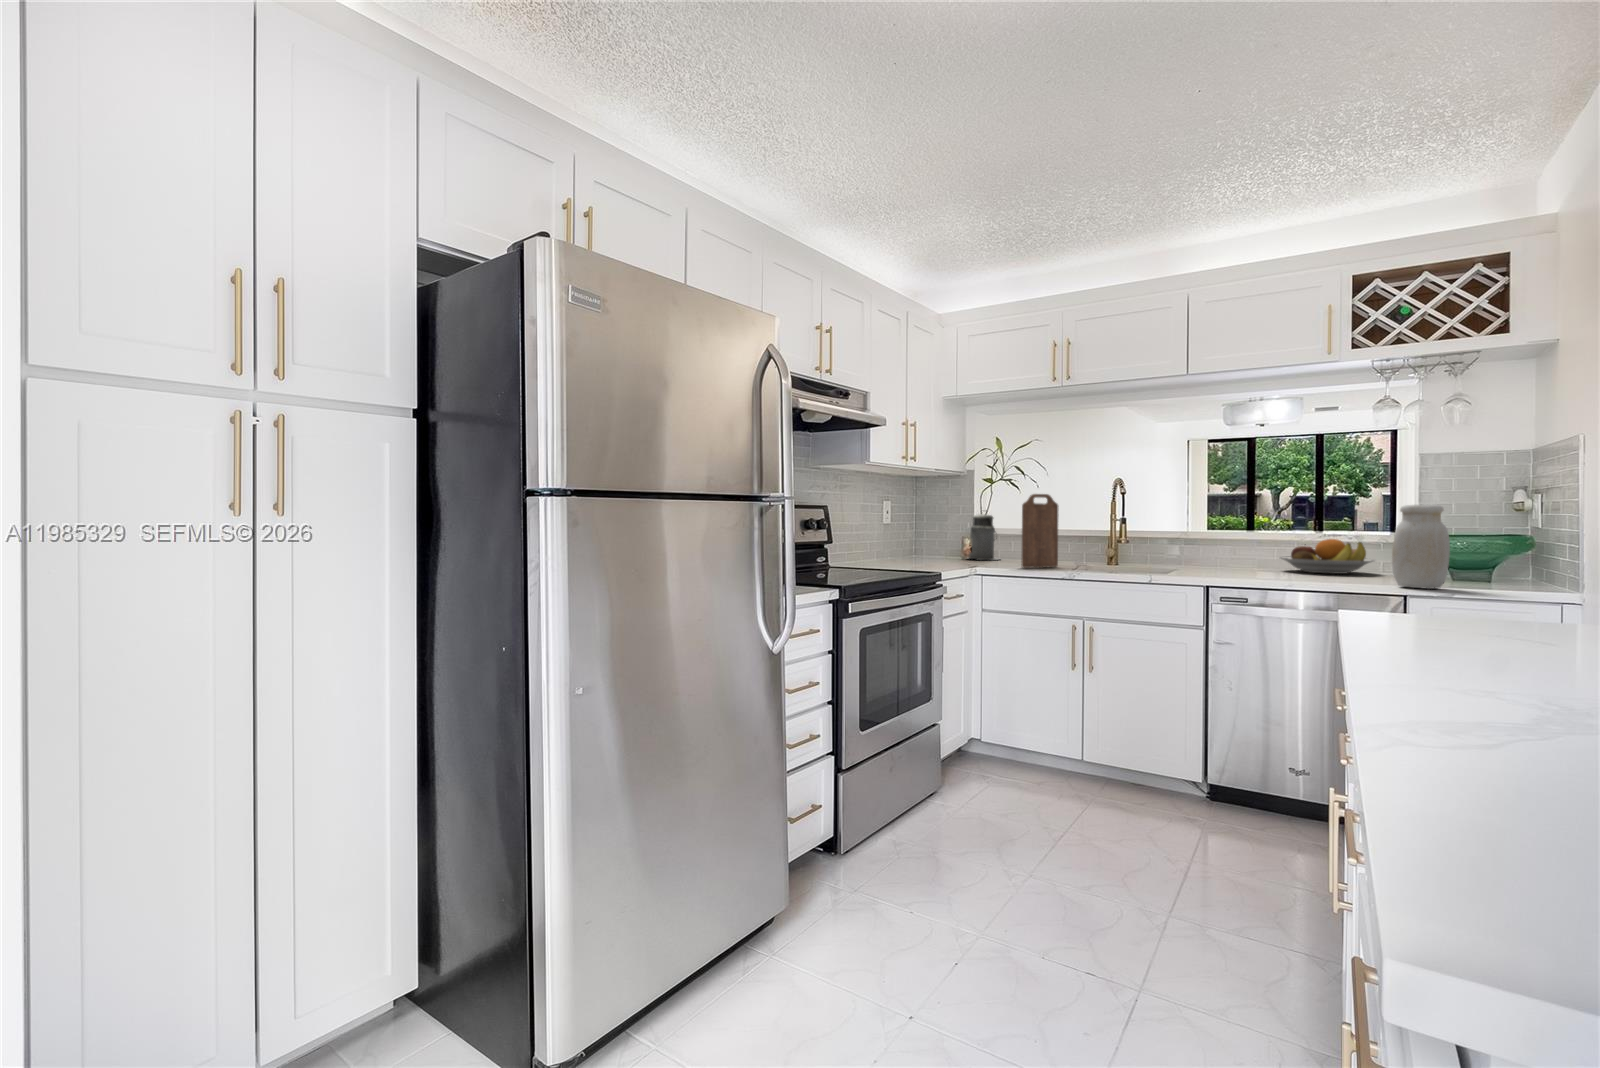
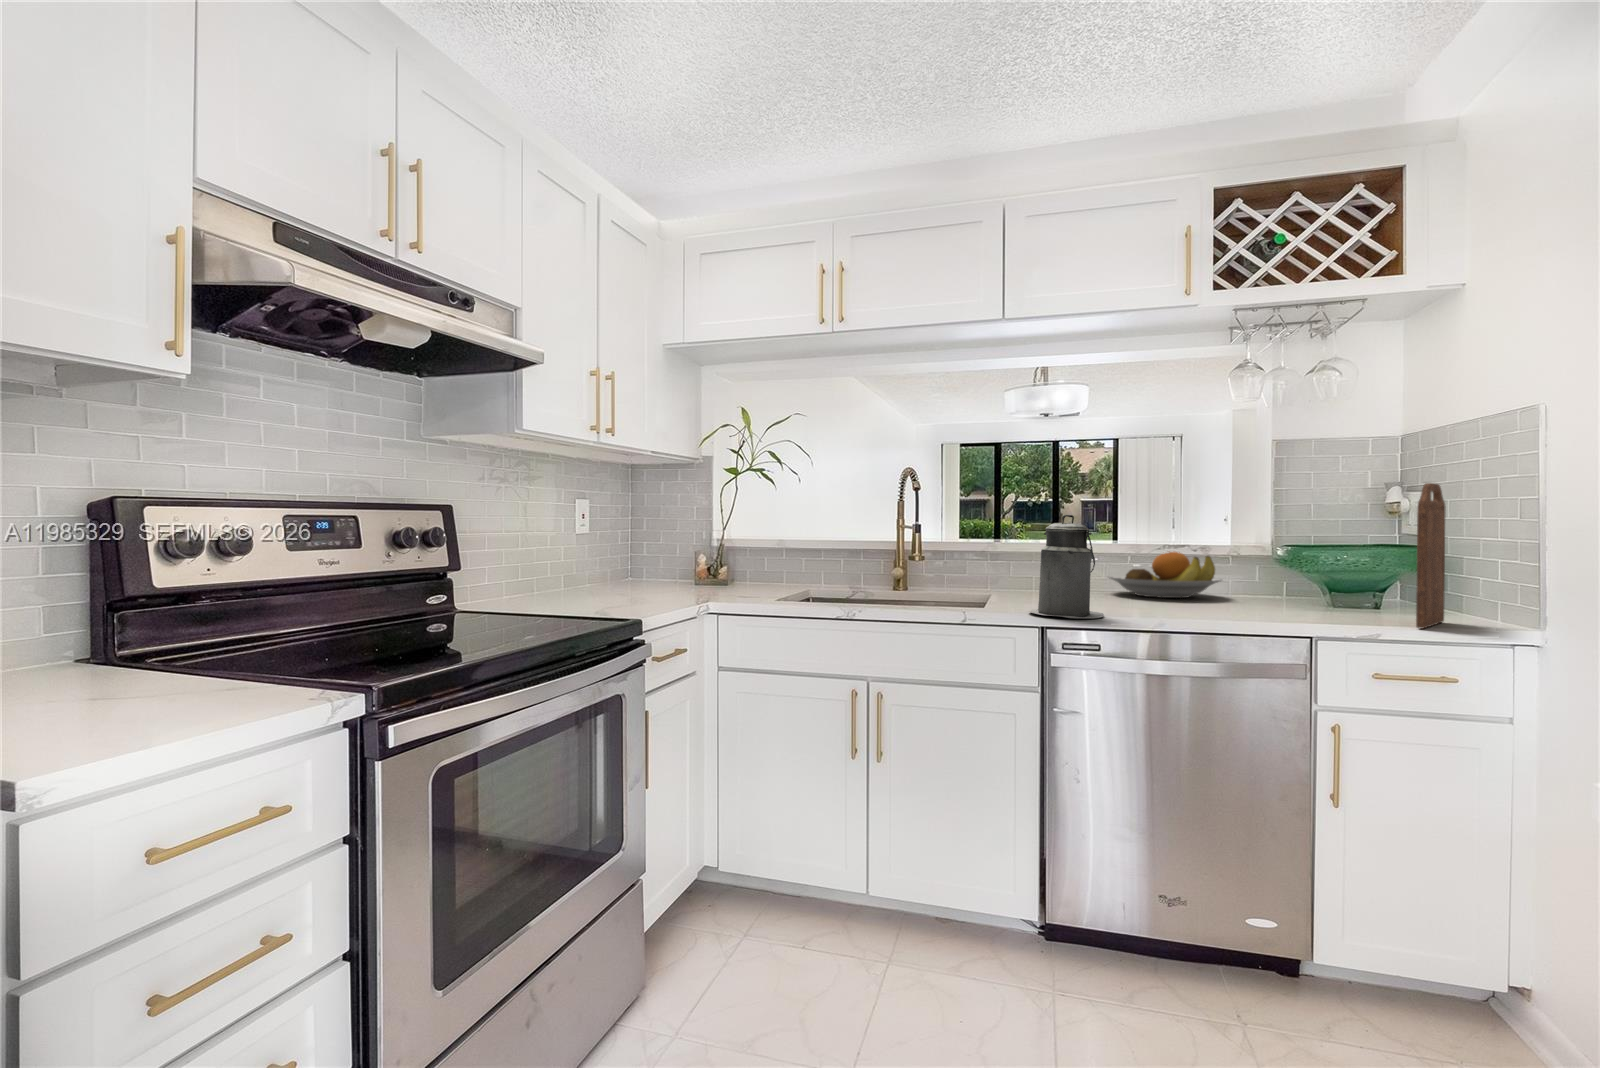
cutting board: present [1021,494,1059,568] -> present [1416,483,1445,629]
jar: present [1392,504,1450,589] -> none [1285,504,1363,625]
canister: present [969,514,999,560] -> present [1029,515,1104,618]

